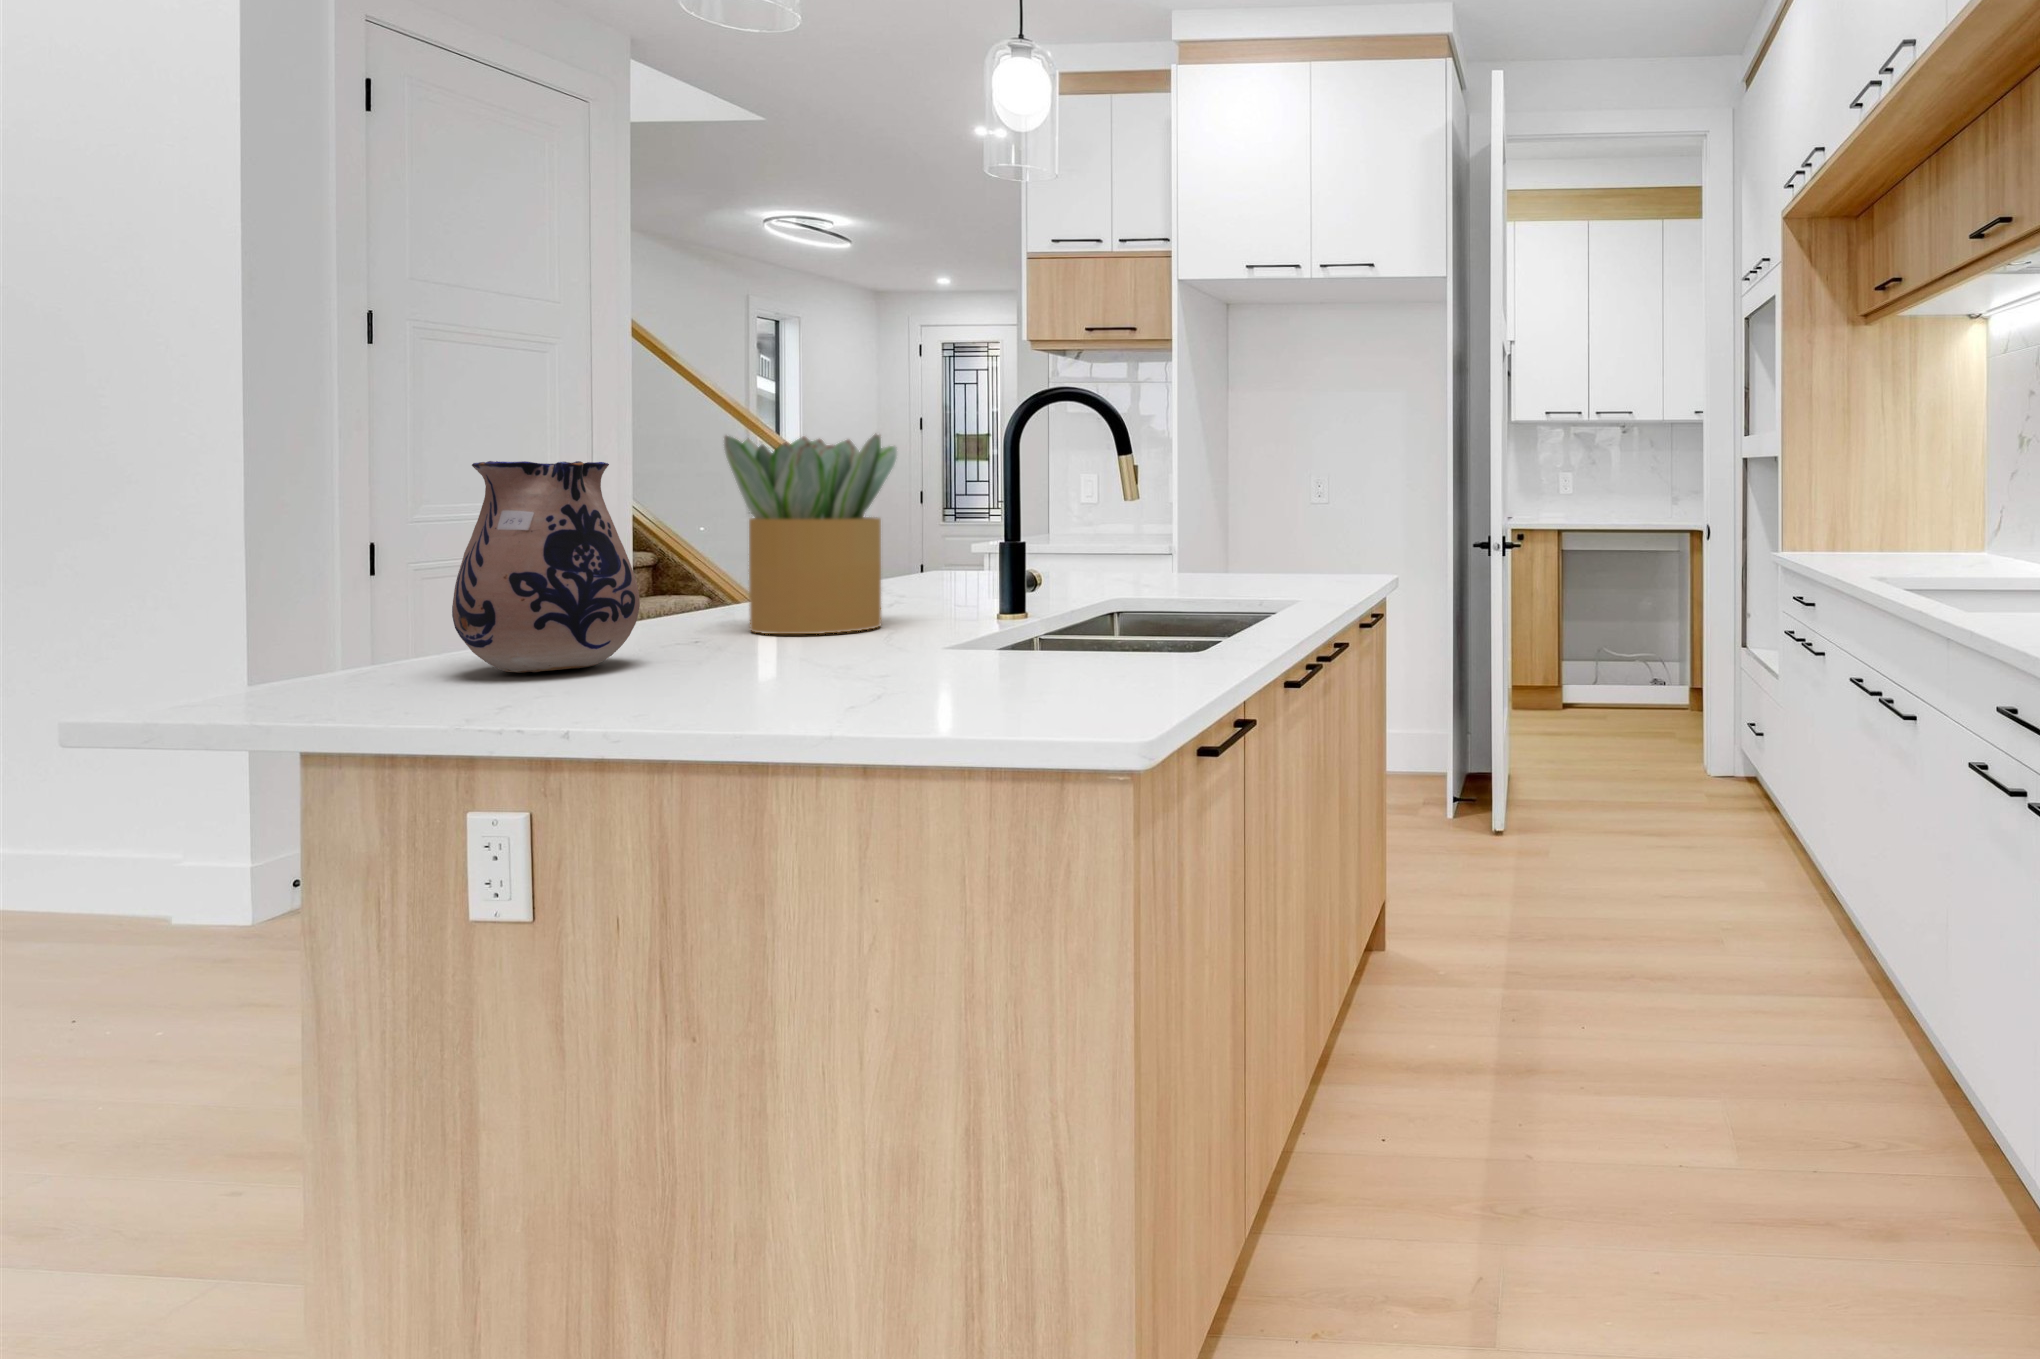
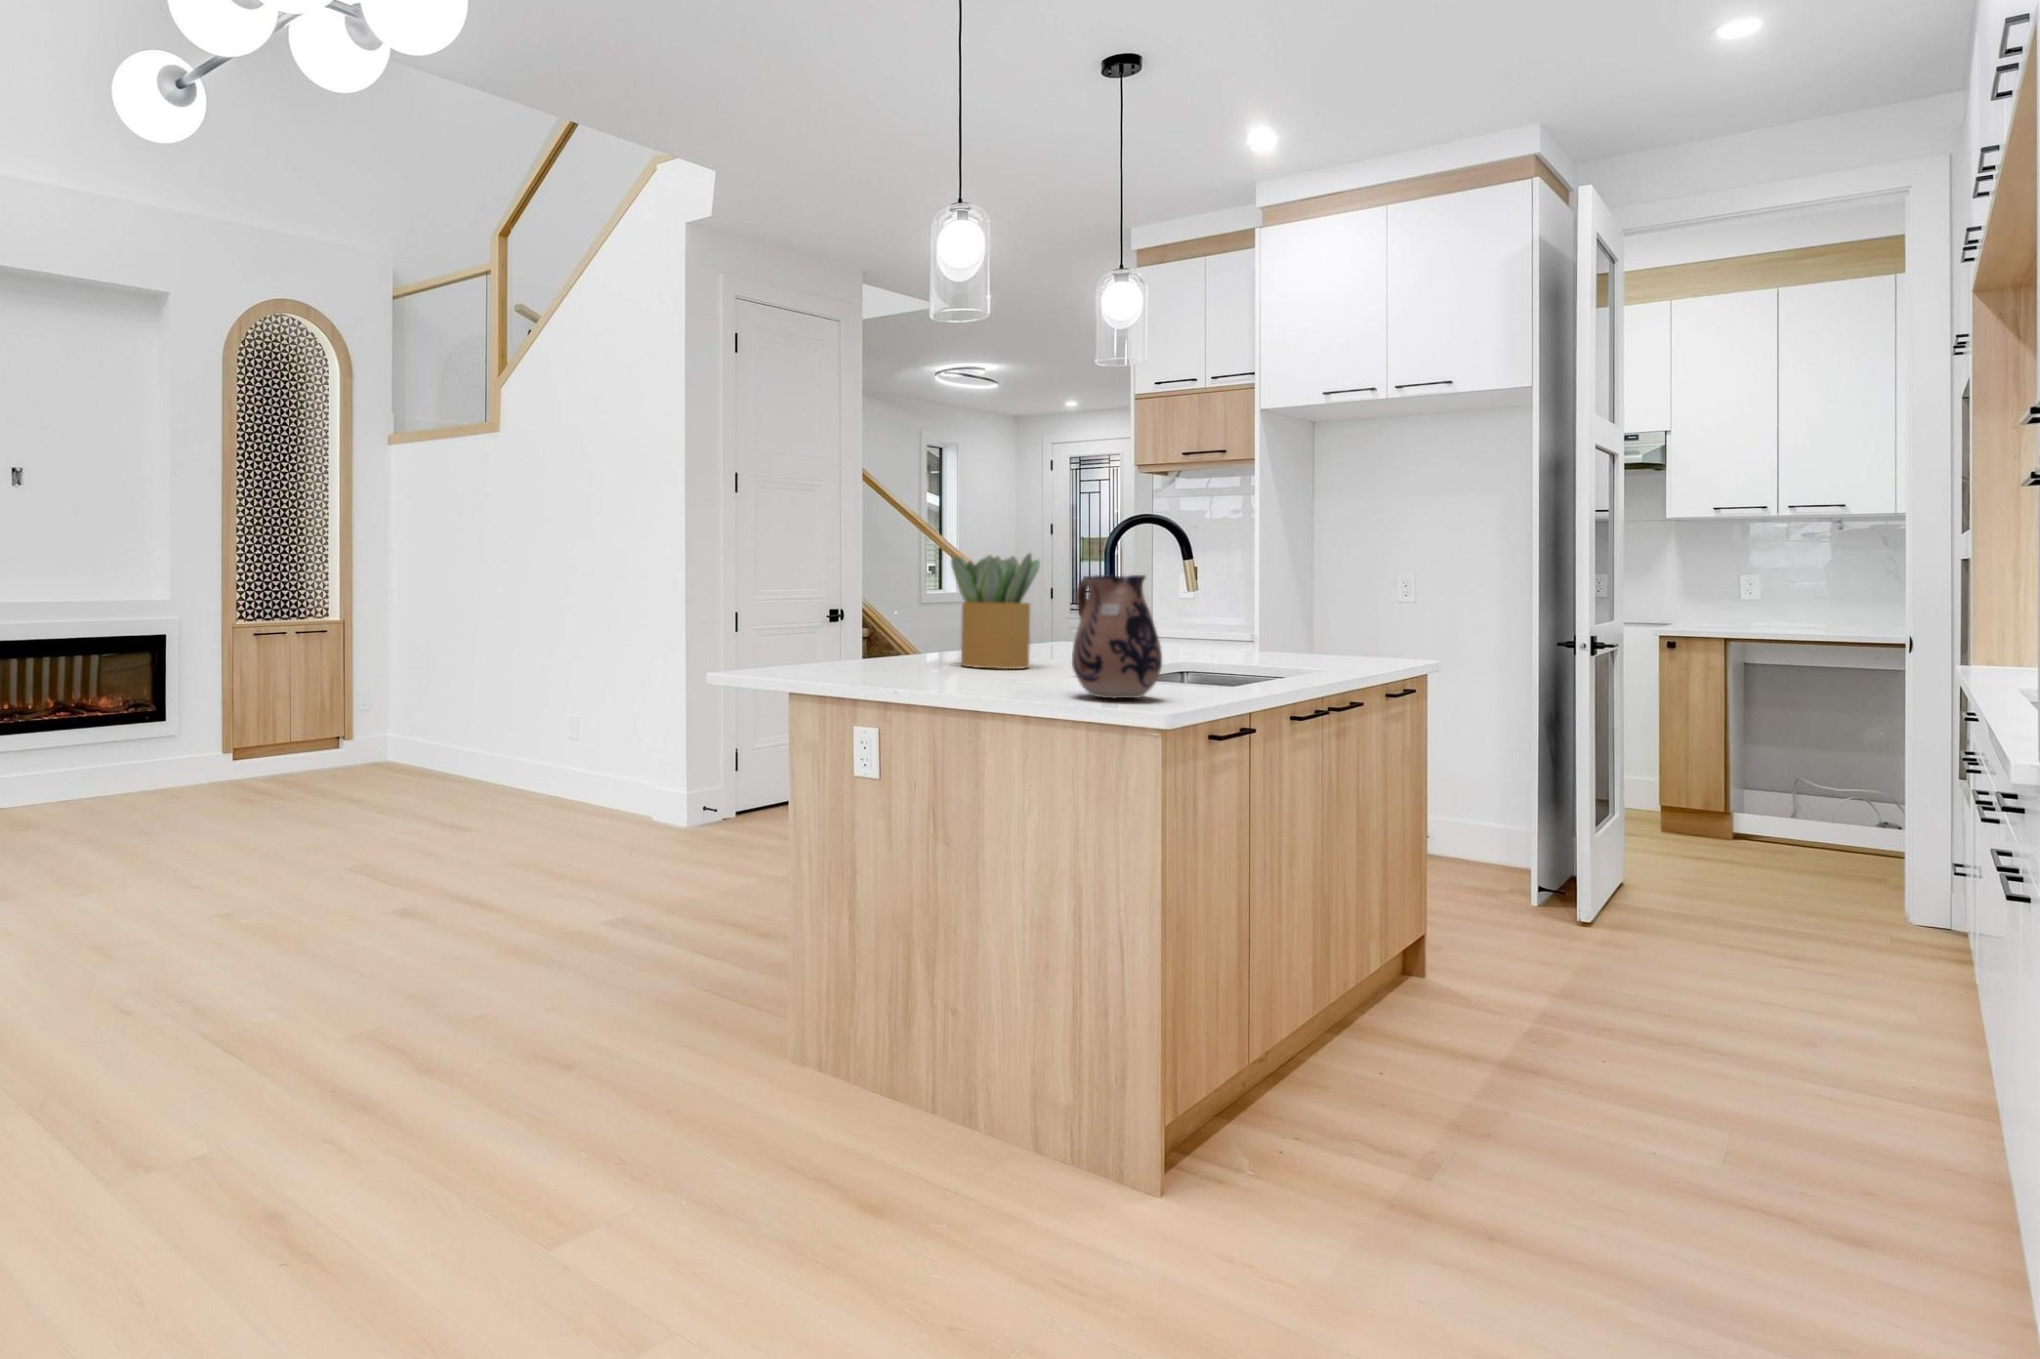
ceramic pitcher: present [452,461,640,673] -> present [1072,575,1162,698]

